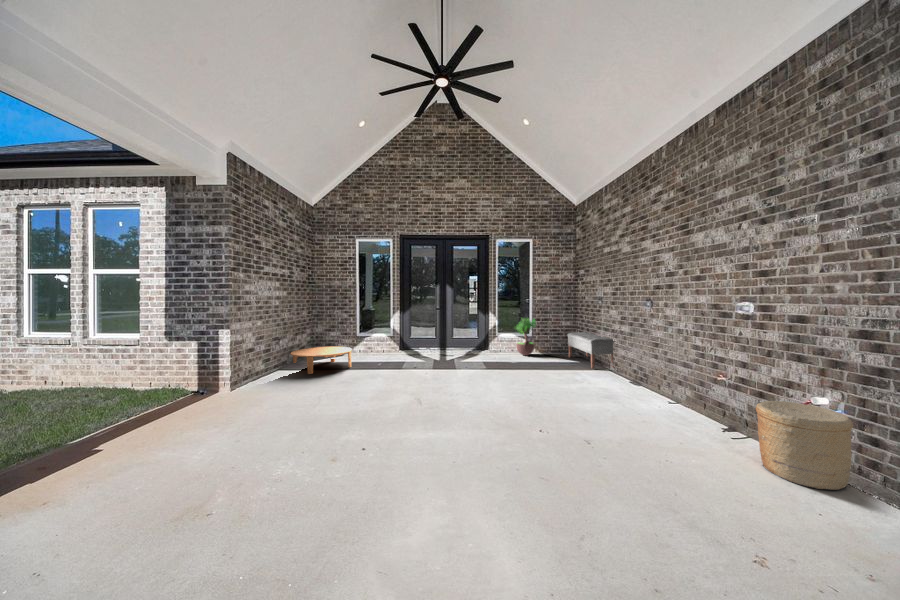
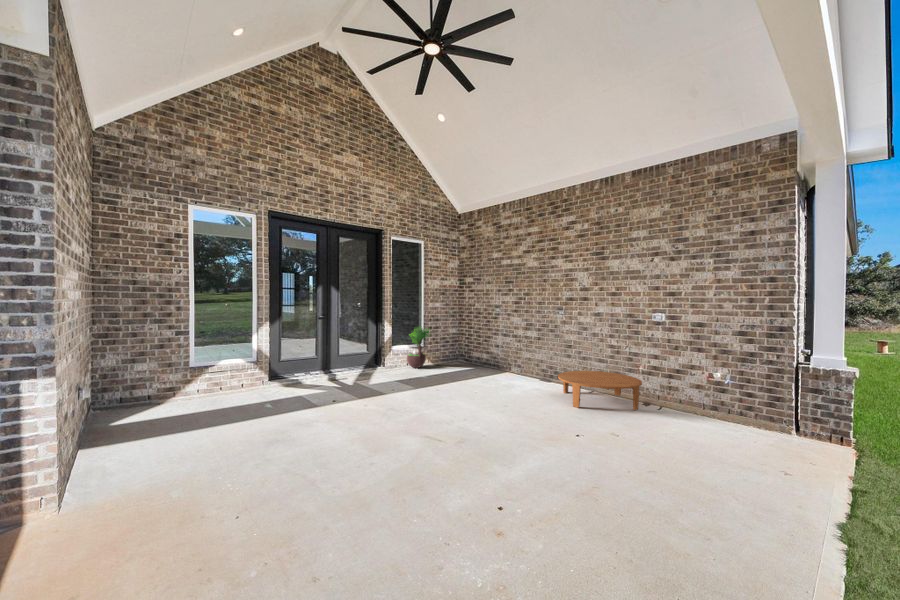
bench: present [567,332,615,368] -> none [456,340,514,374]
coffee table: present [291,346,352,374] -> present [558,371,642,410]
woven basket: present [756,401,853,490] -> none [695,379,746,429]

